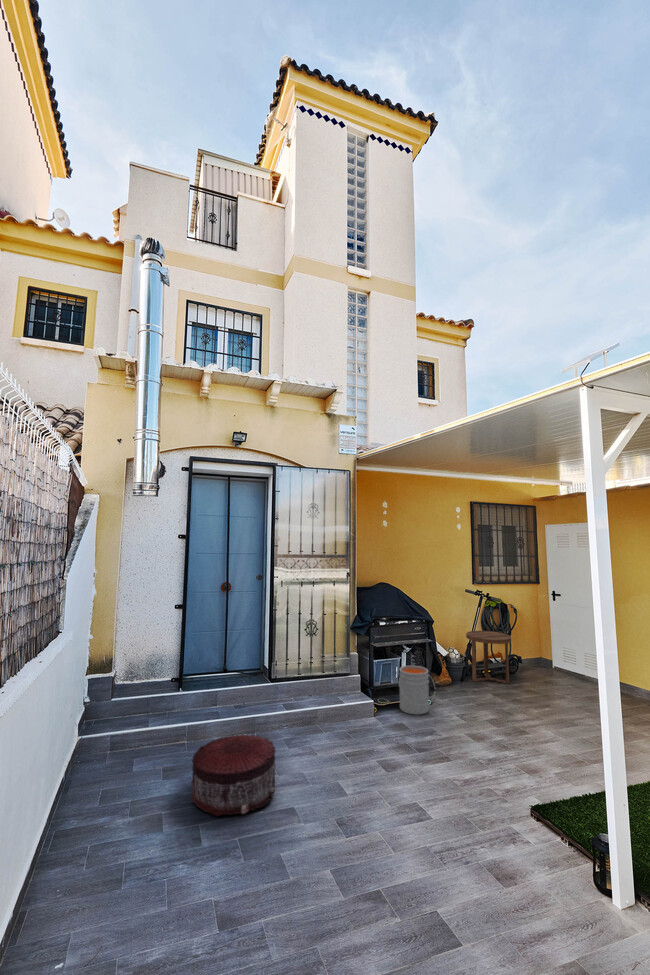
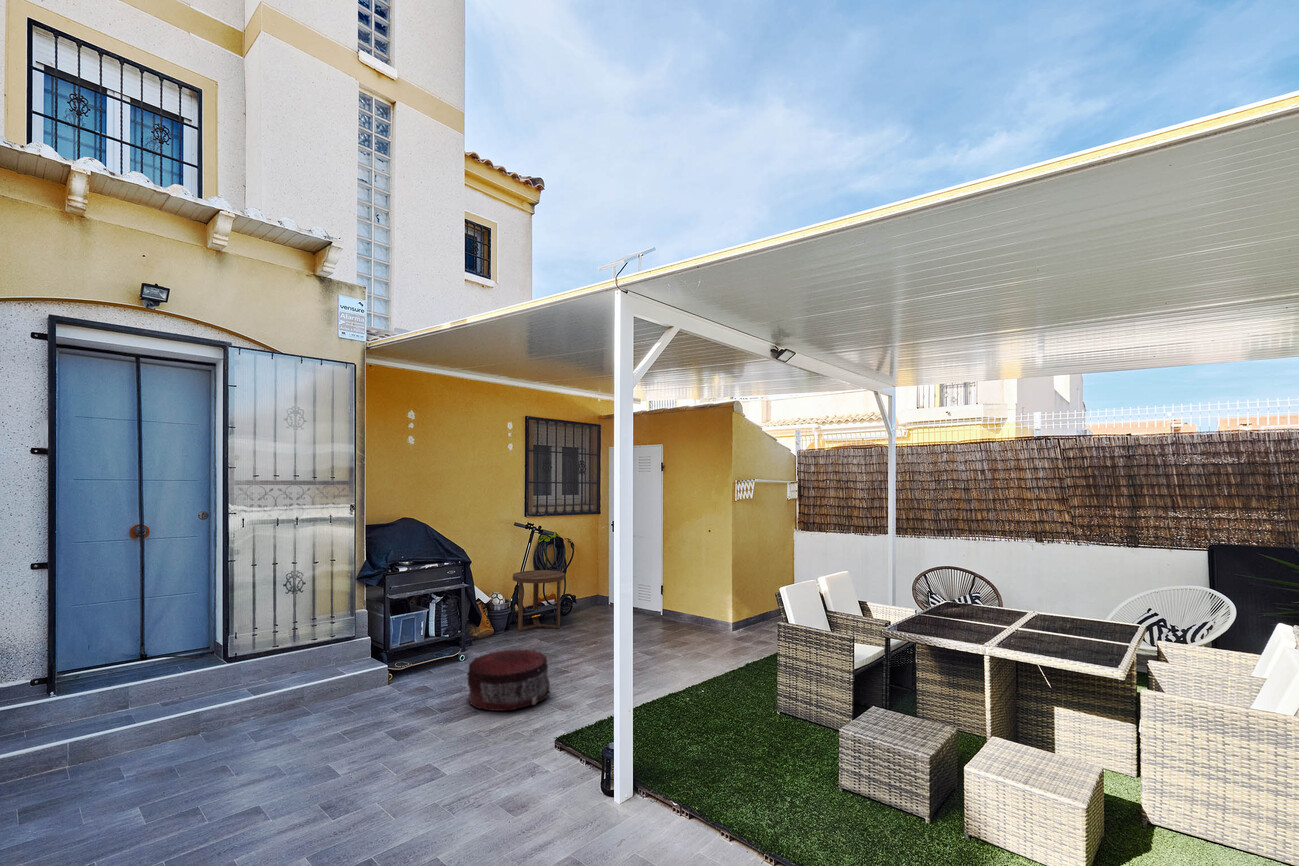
bucket: present [399,665,429,715] -> none [420,617,468,676]
pouf: present [192,735,275,816] -> present [467,649,550,711]

